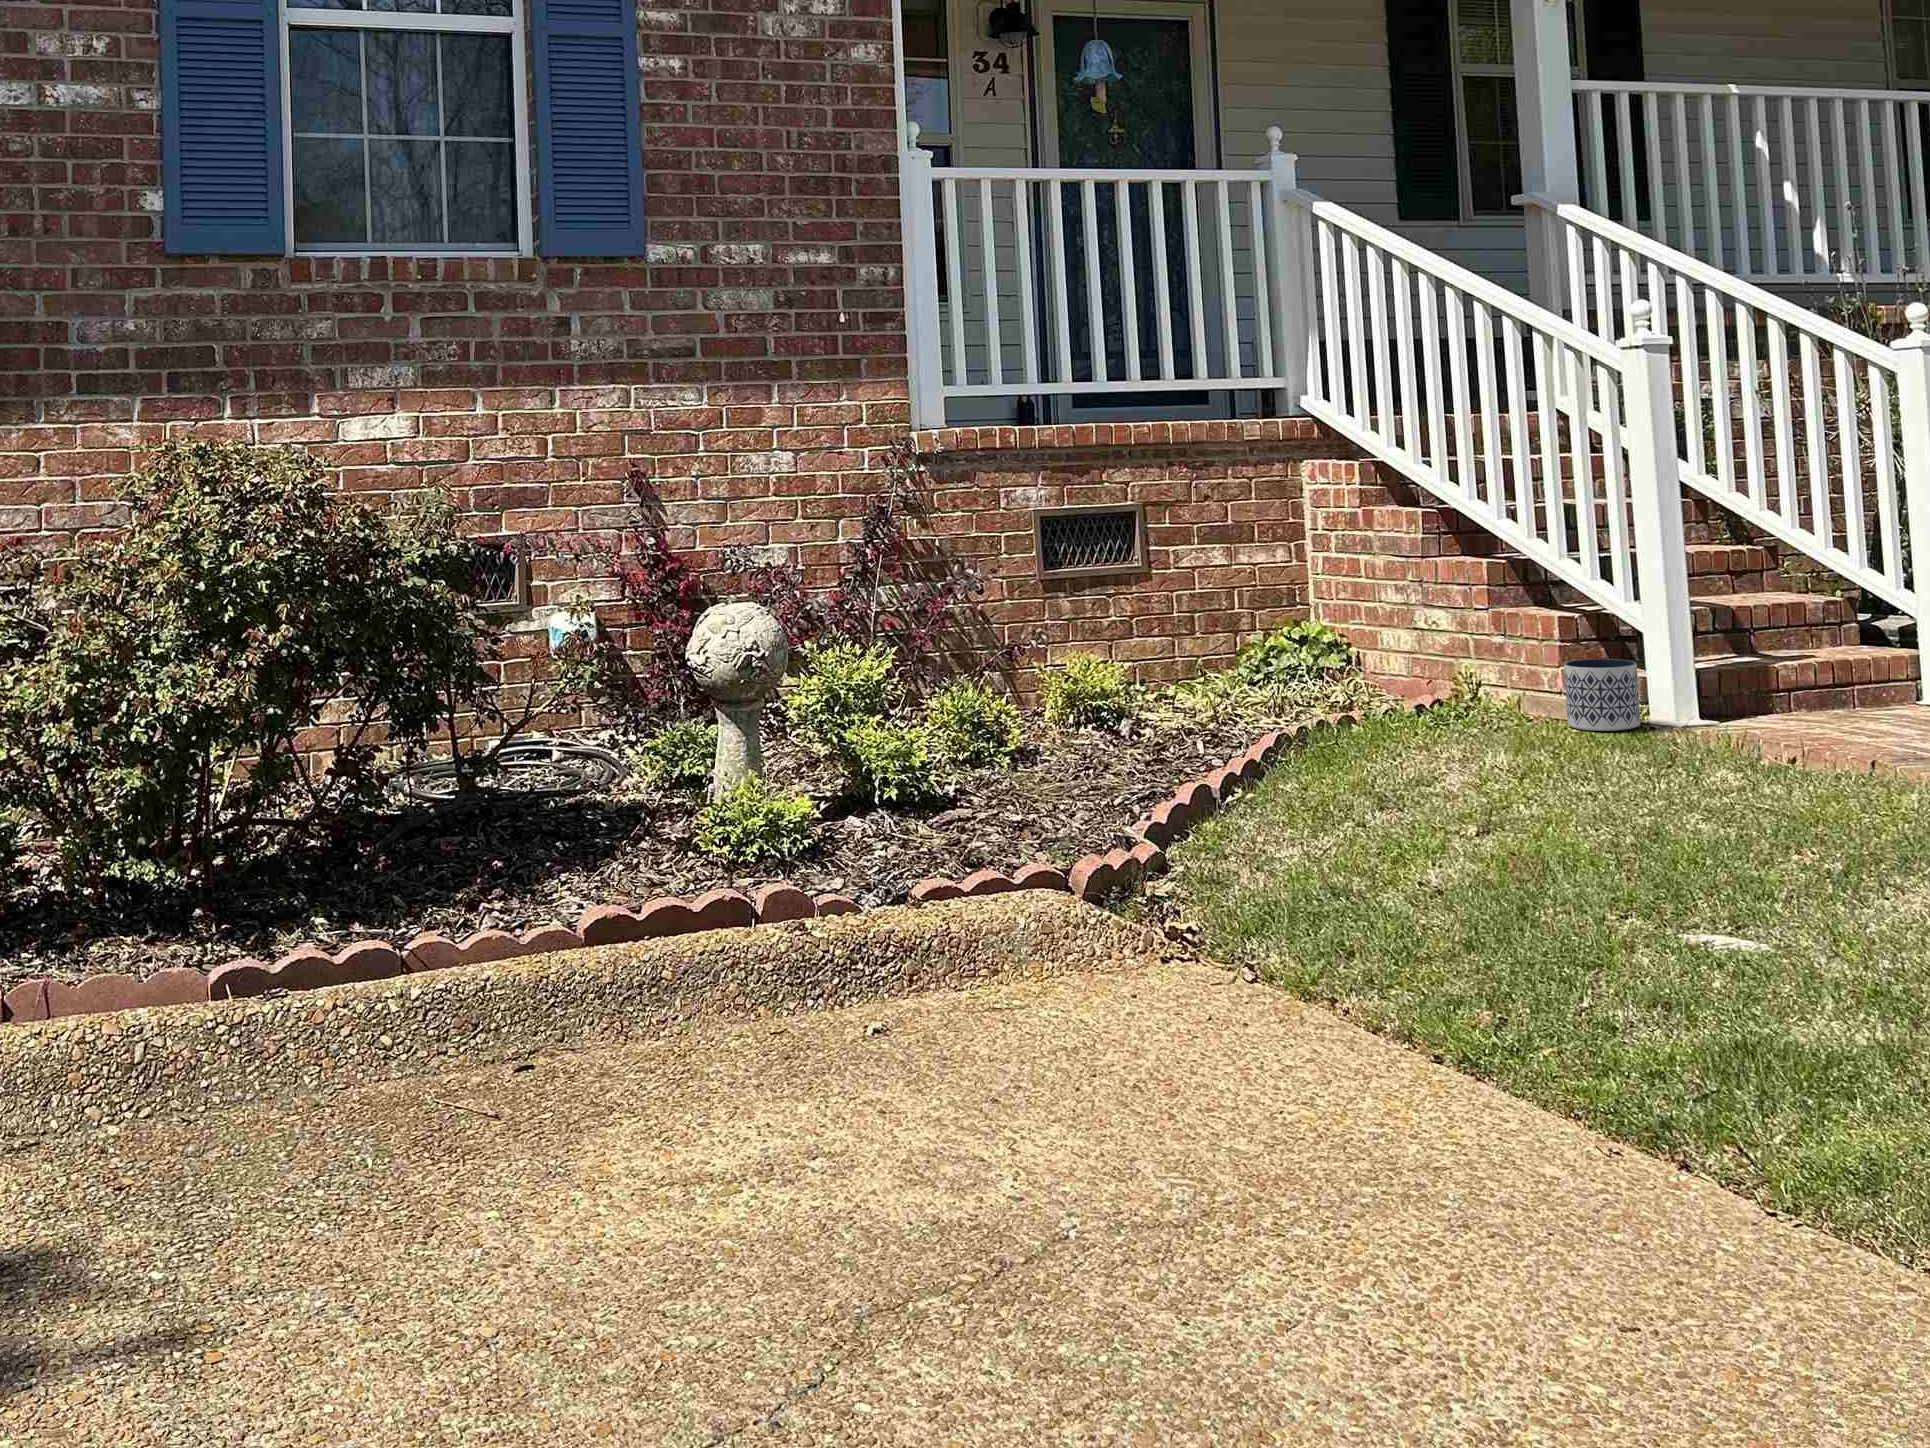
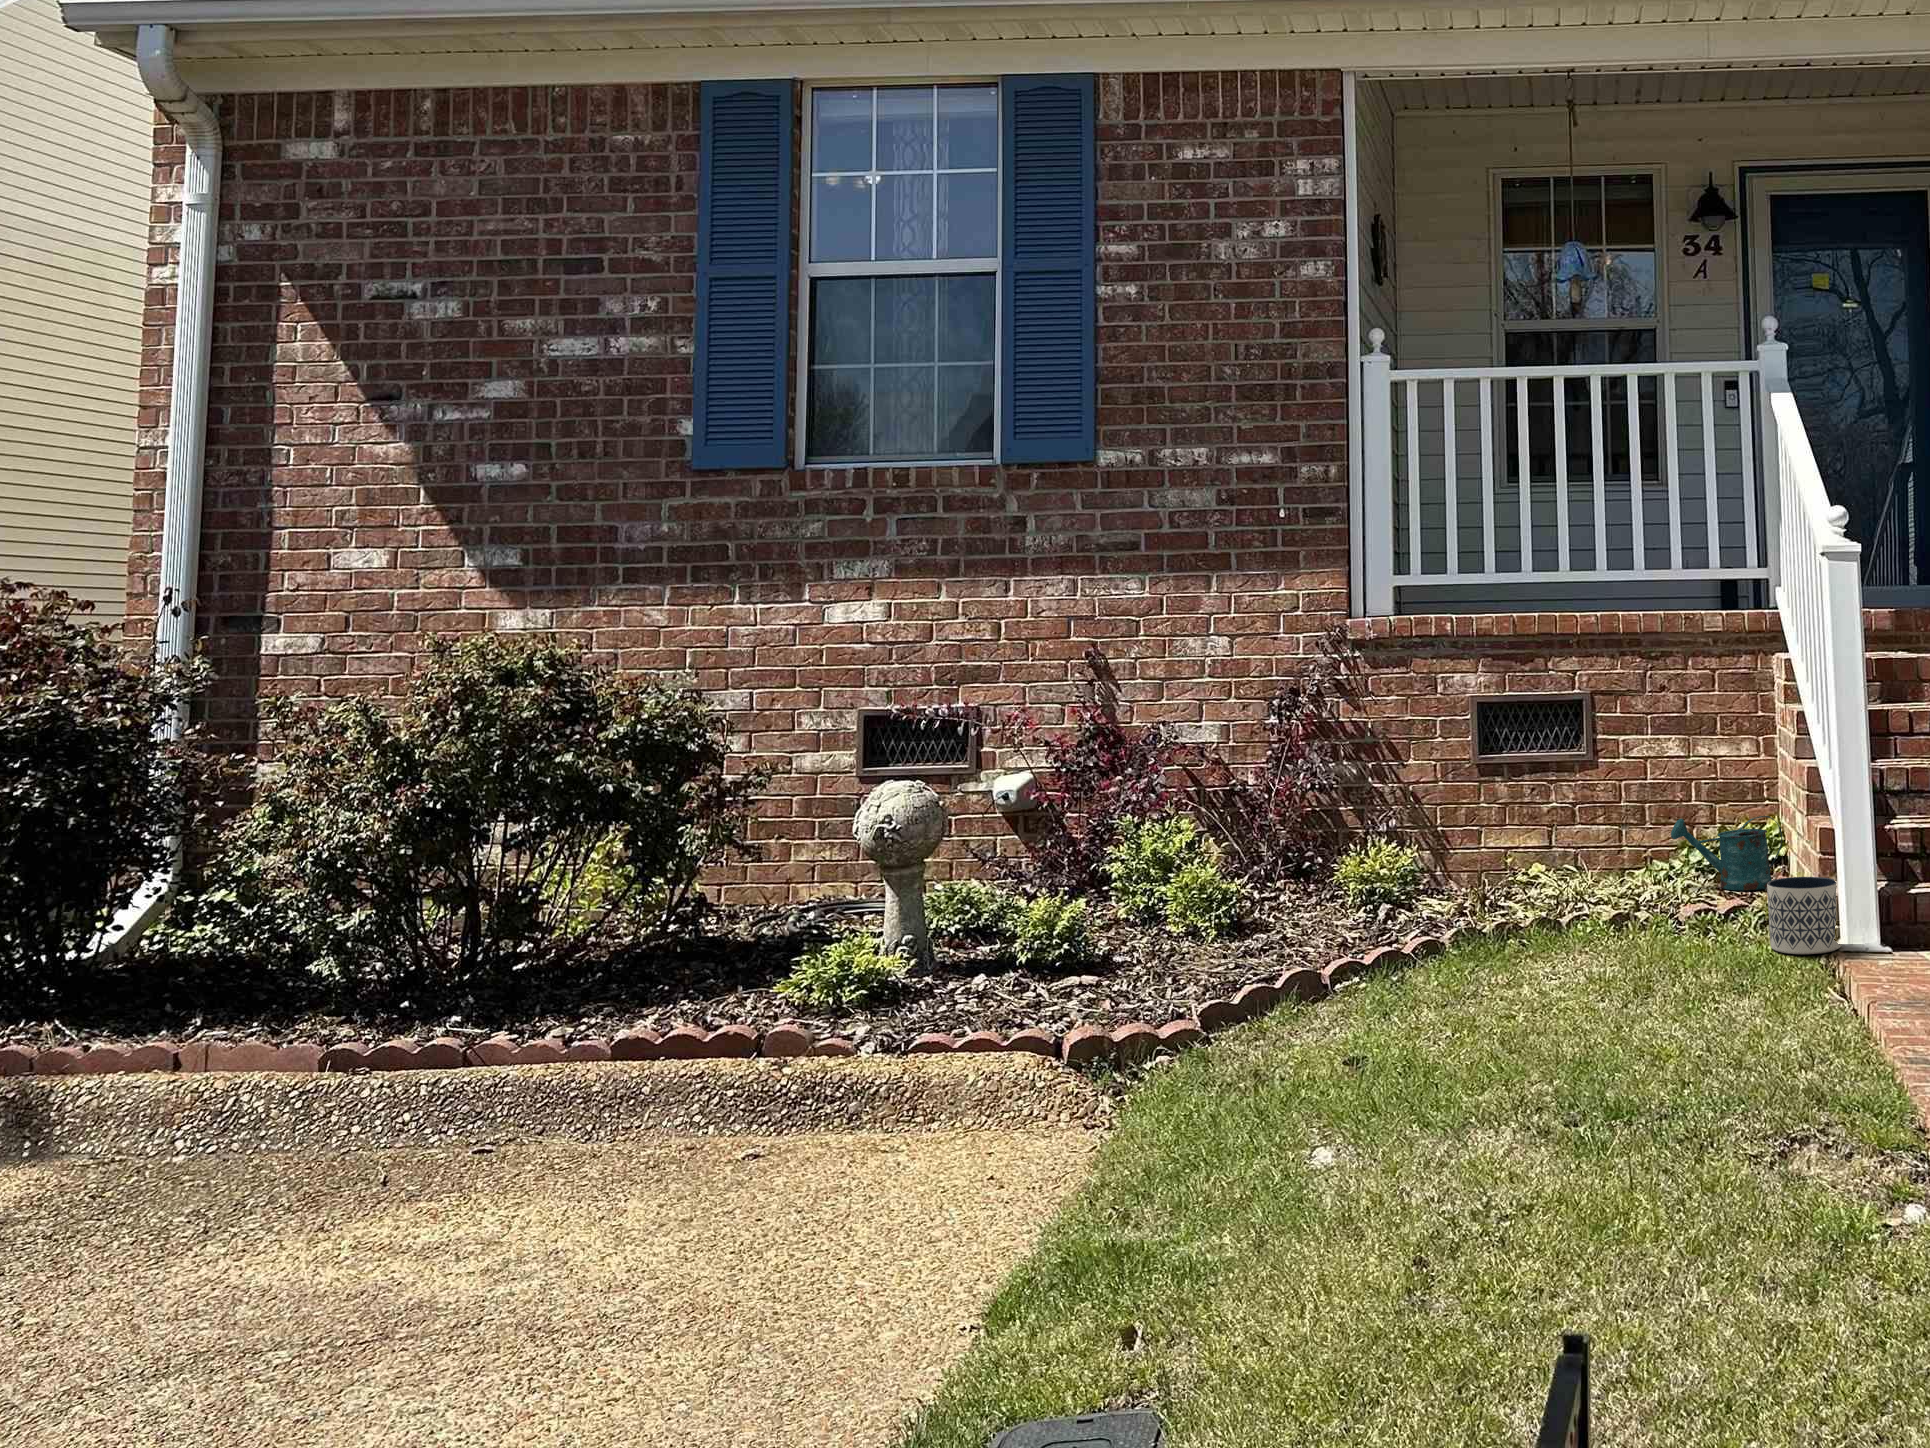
watering can: none [1321,617,1417,691] -> present [1671,816,1782,890]

